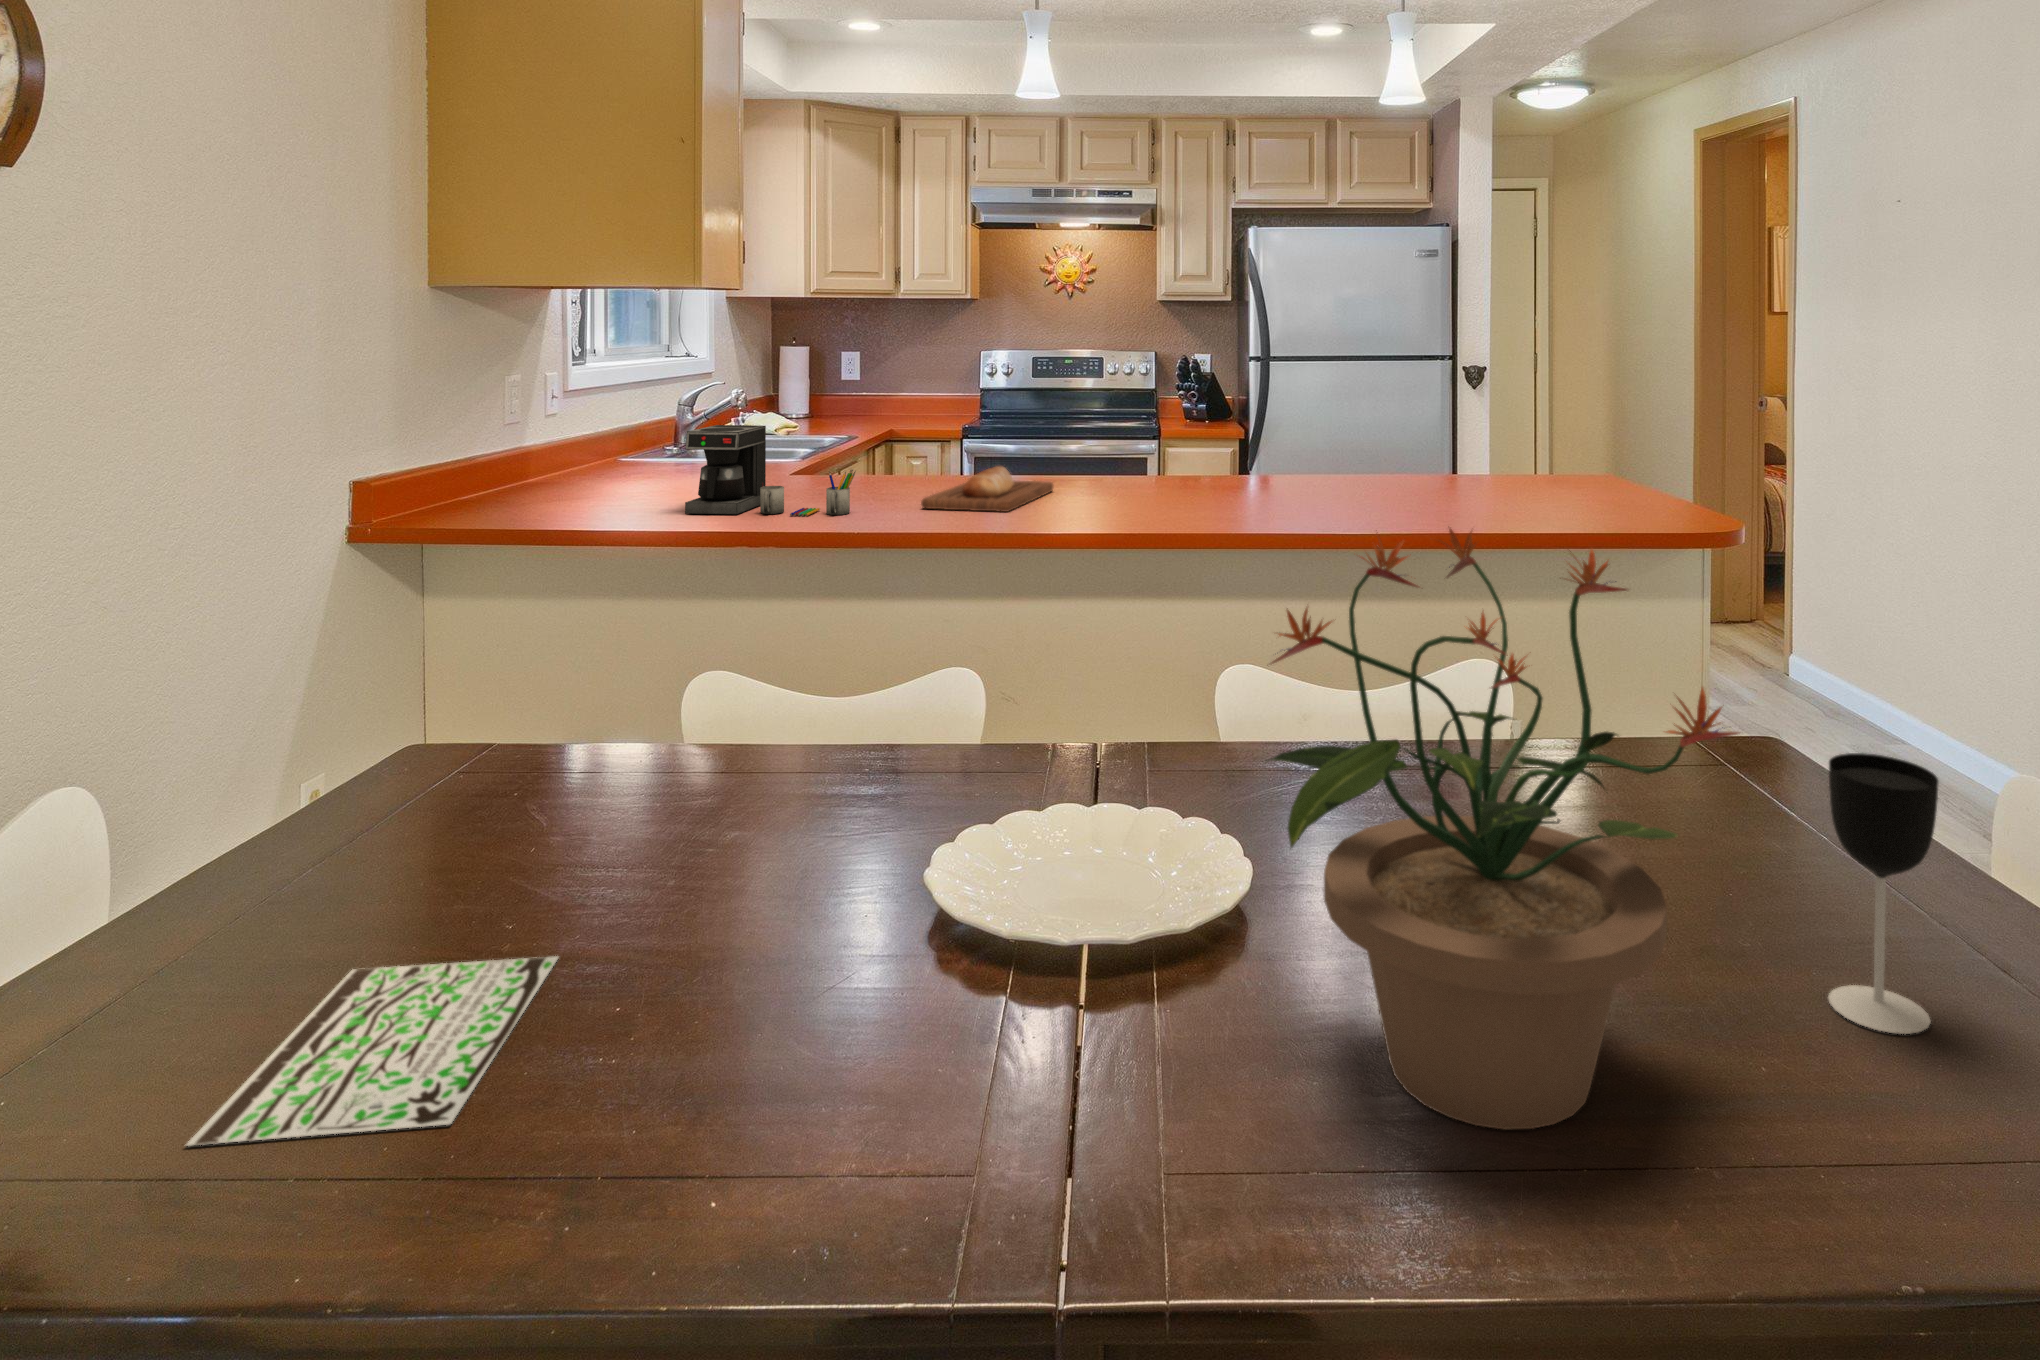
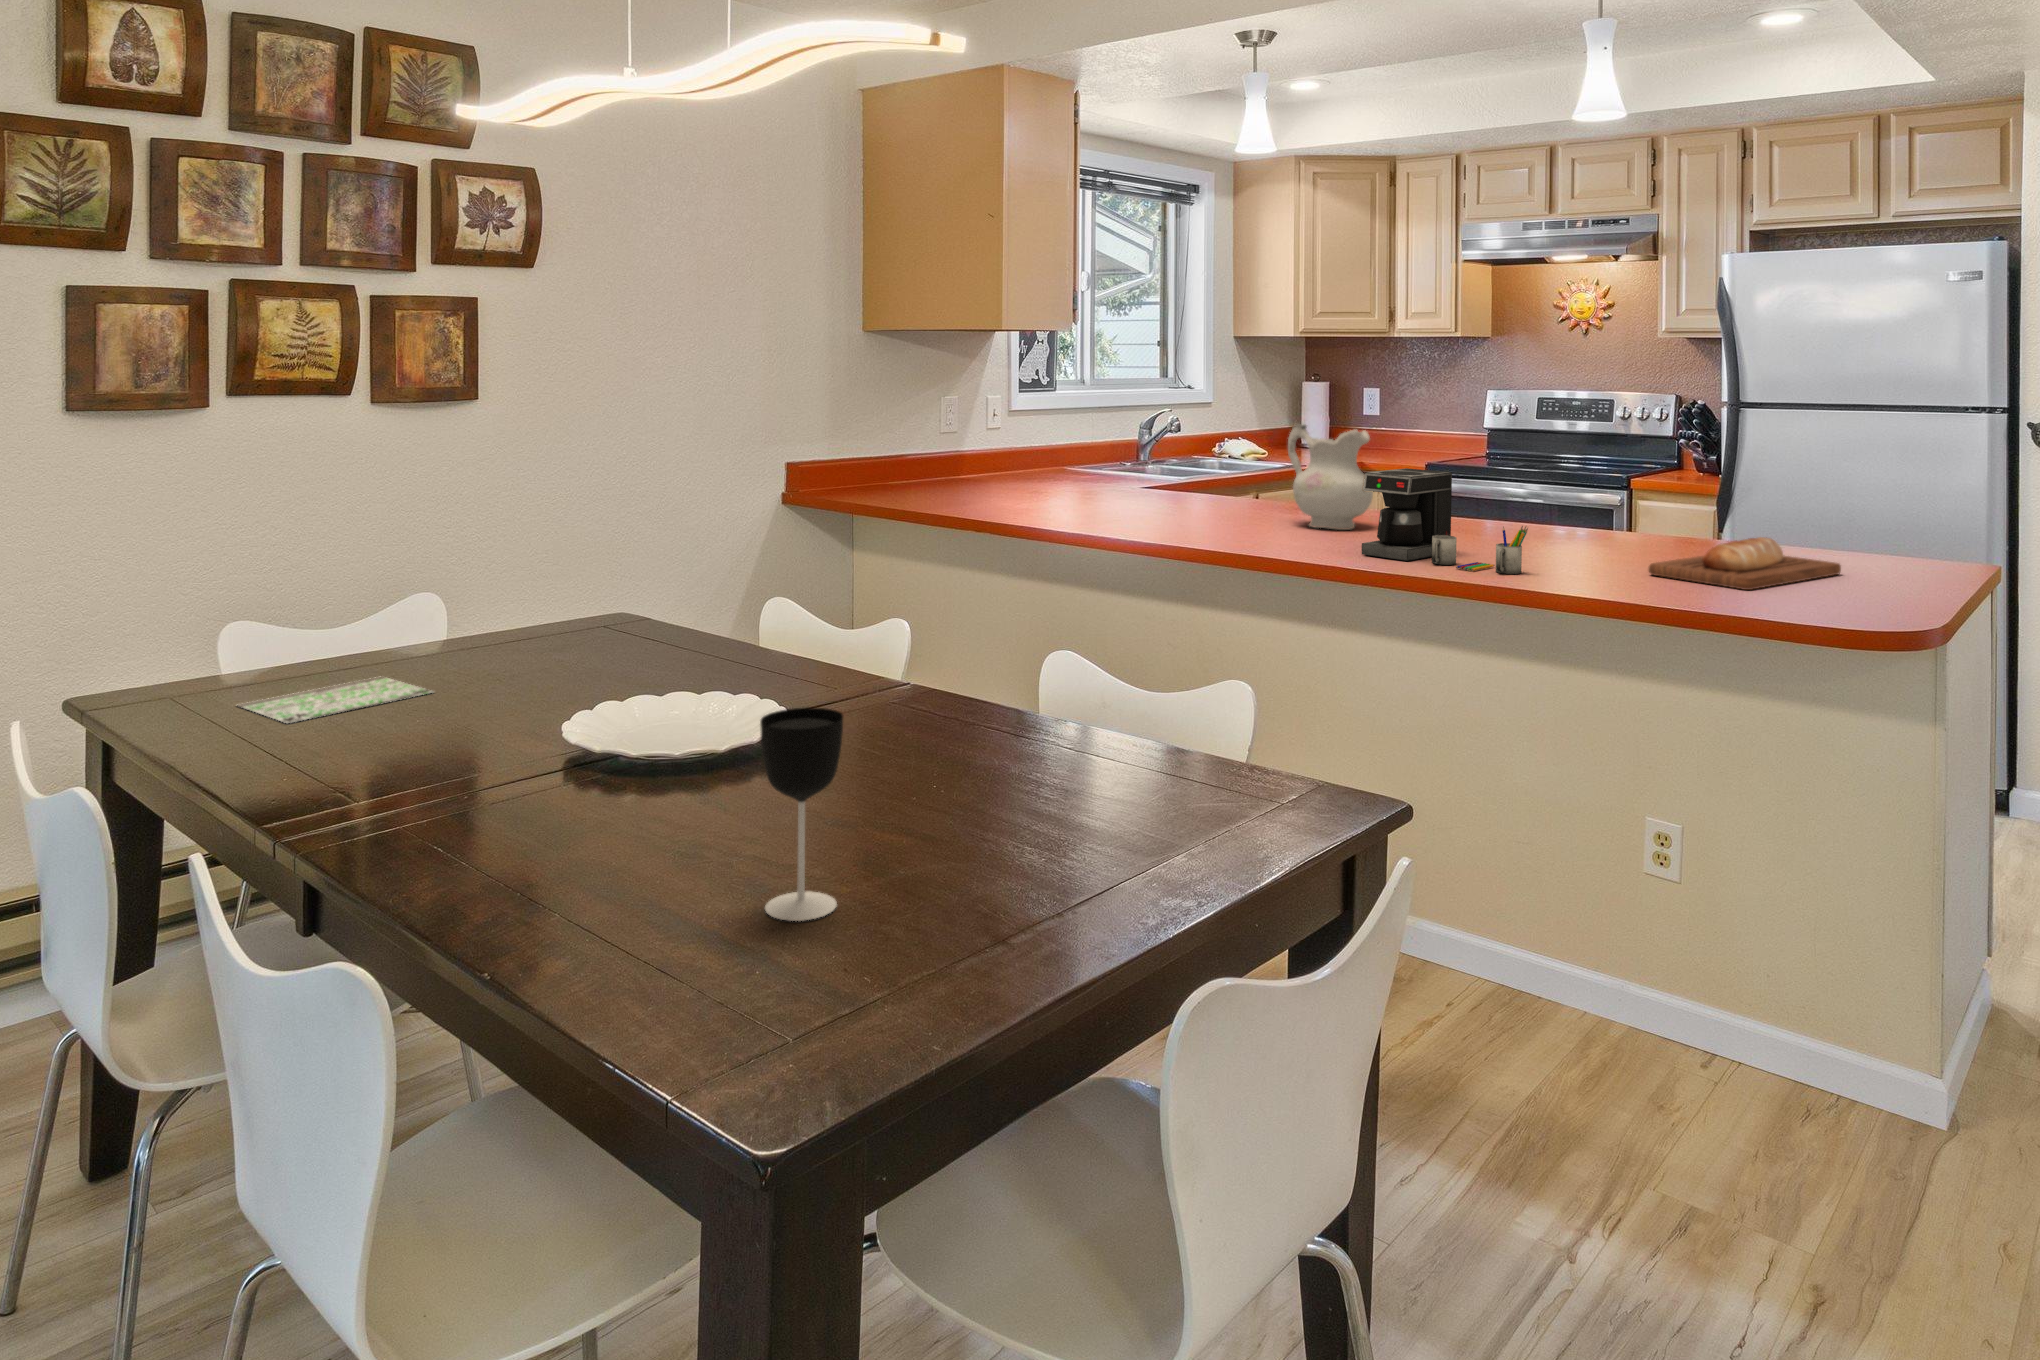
ceramic pitcher: none [1098,387,1189,493] -> present [1288,424,1373,530]
coffee maker: present [685,425,856,516] -> present [1362,468,1528,574]
bread loaf: present [921,466,1053,512] -> present [1649,537,1841,590]
potted plant: present [1266,528,1739,1129] -> none [450,495,703,864]

